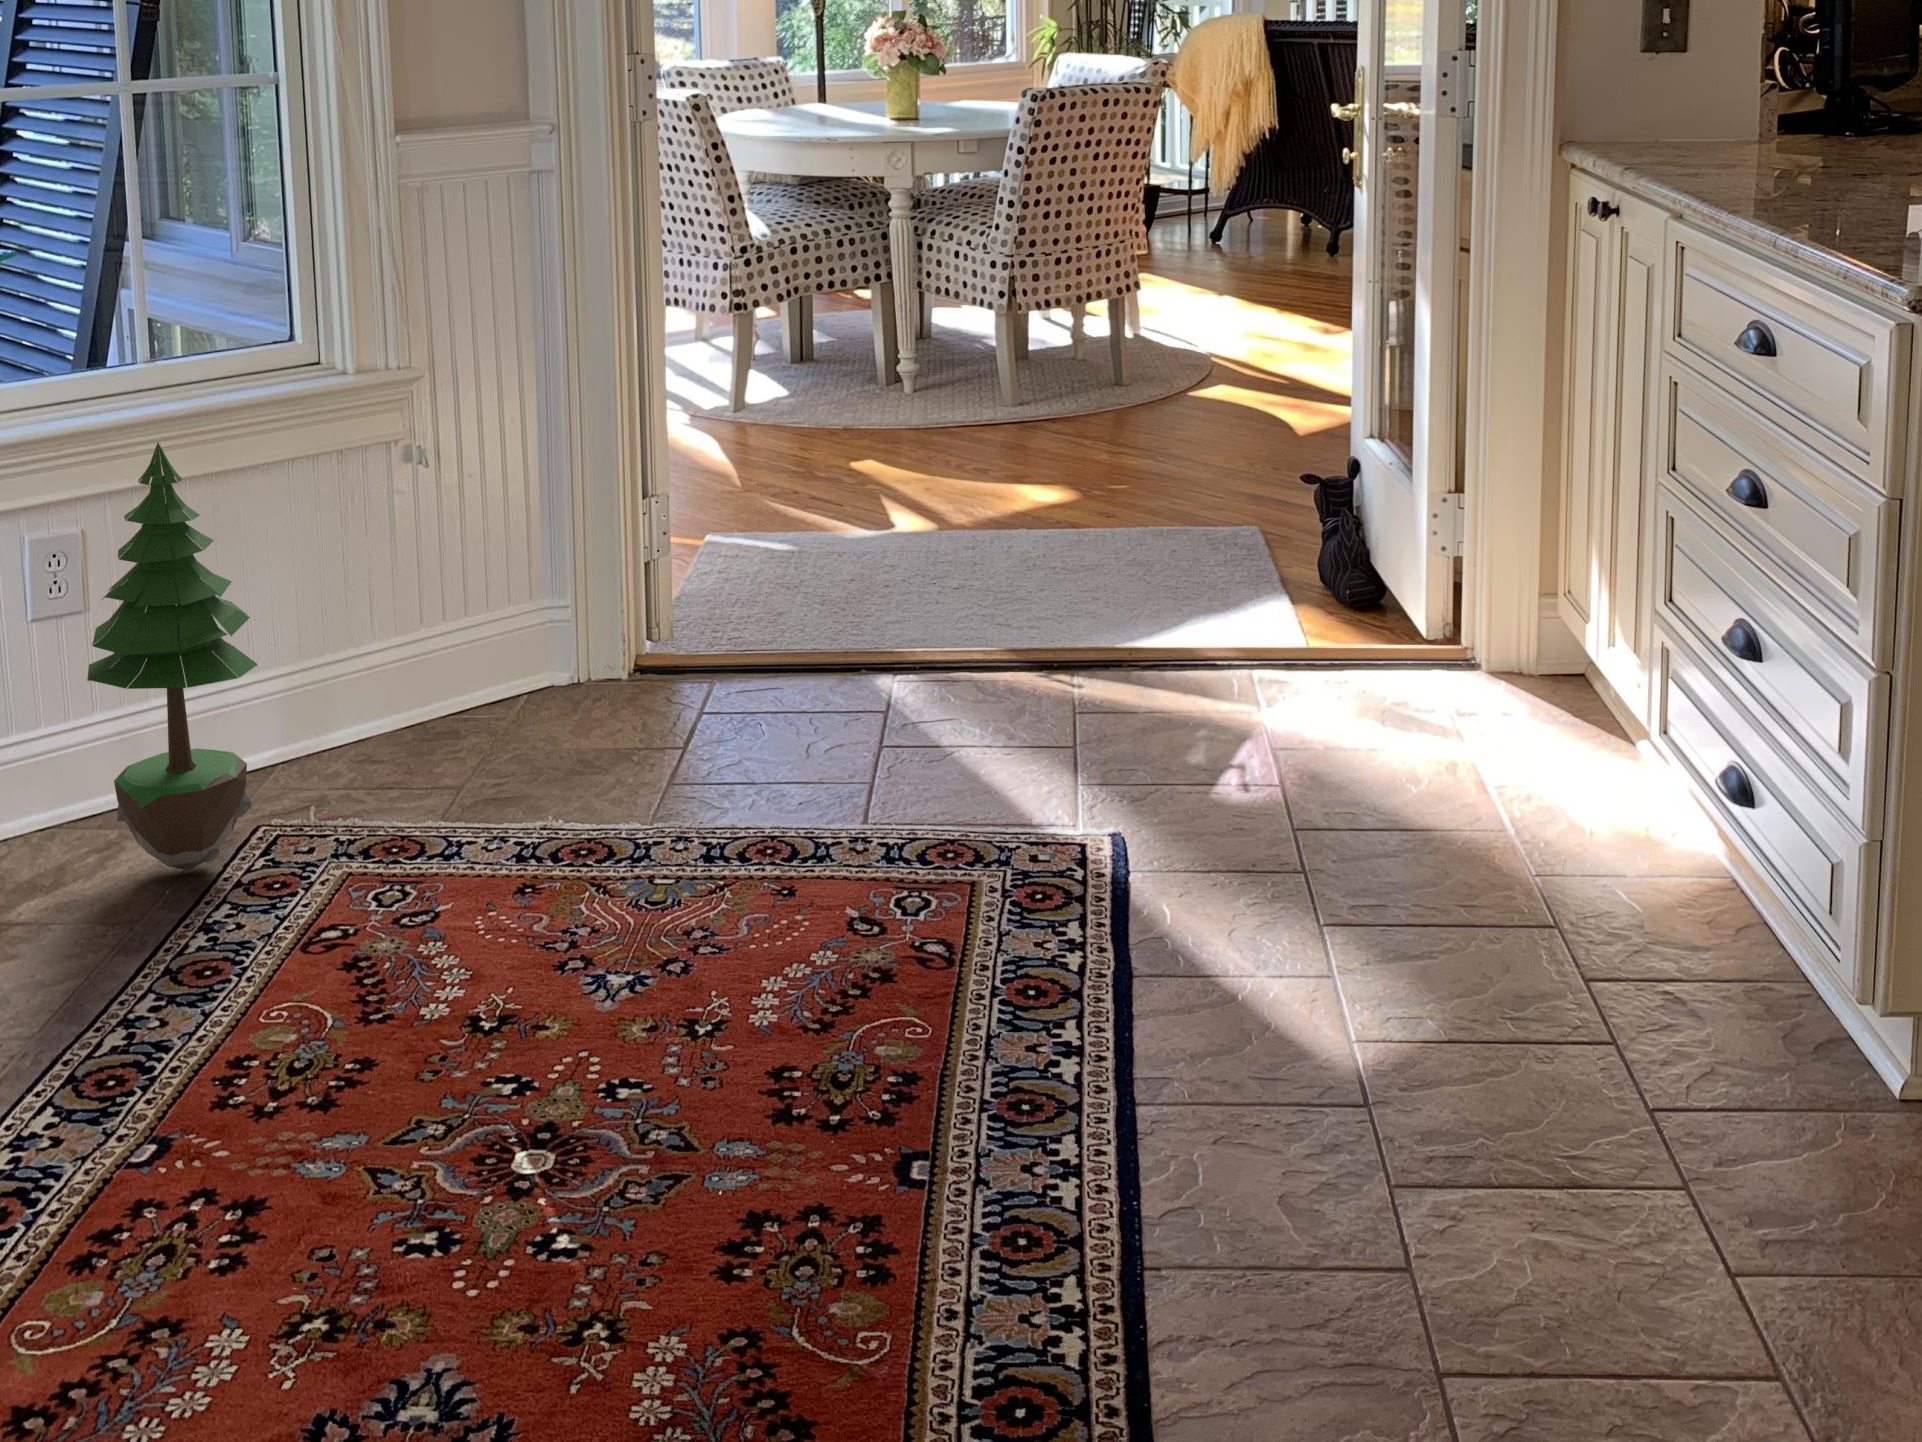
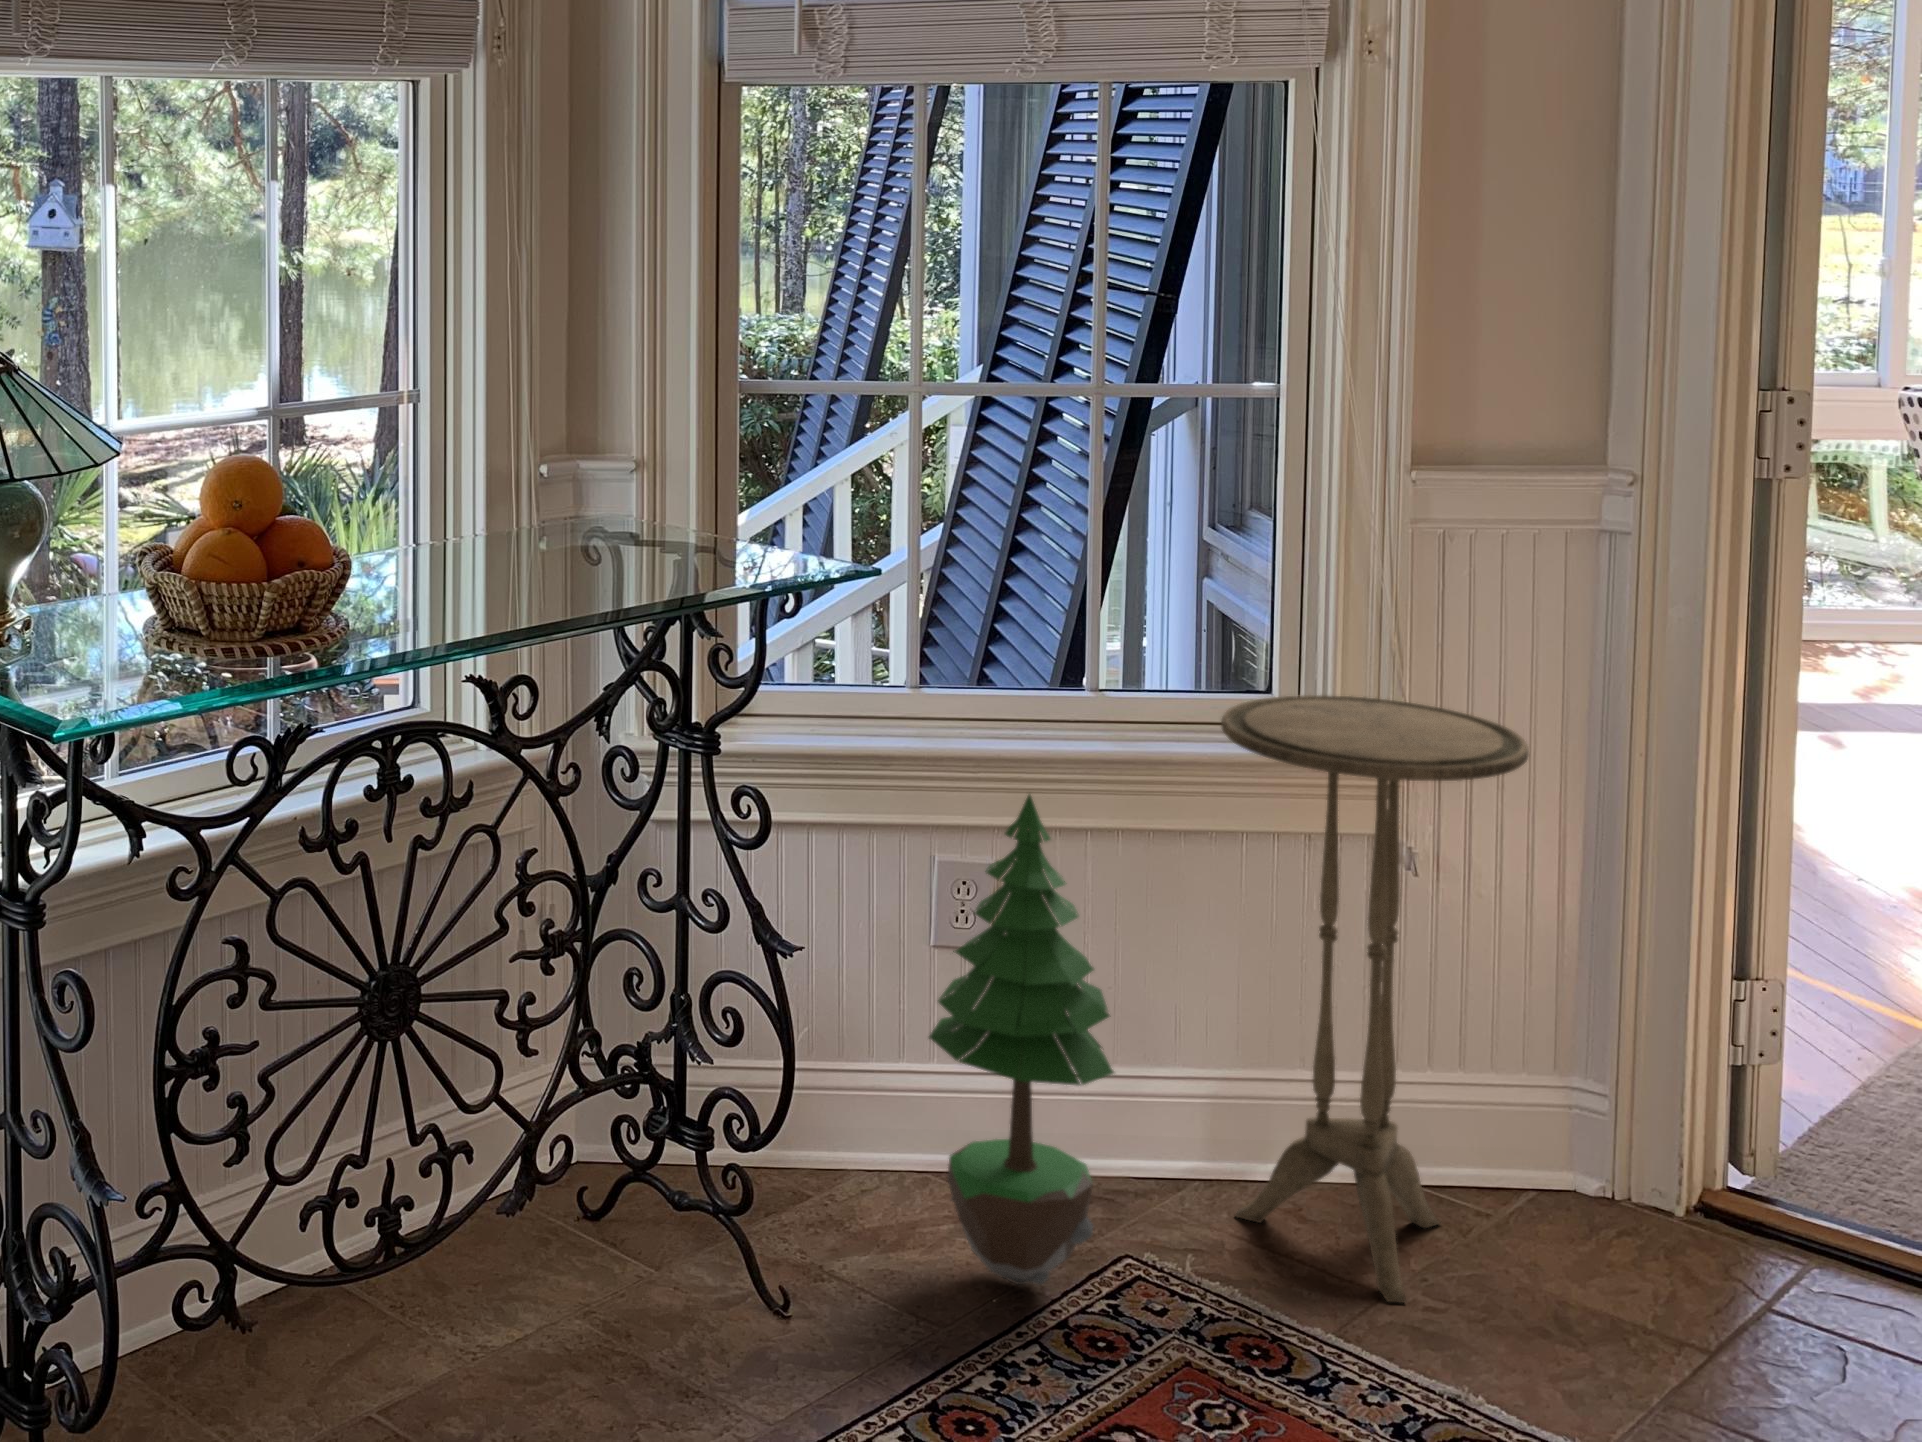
side table: none [287,328,527,789] -> present [1221,695,1529,1303]

